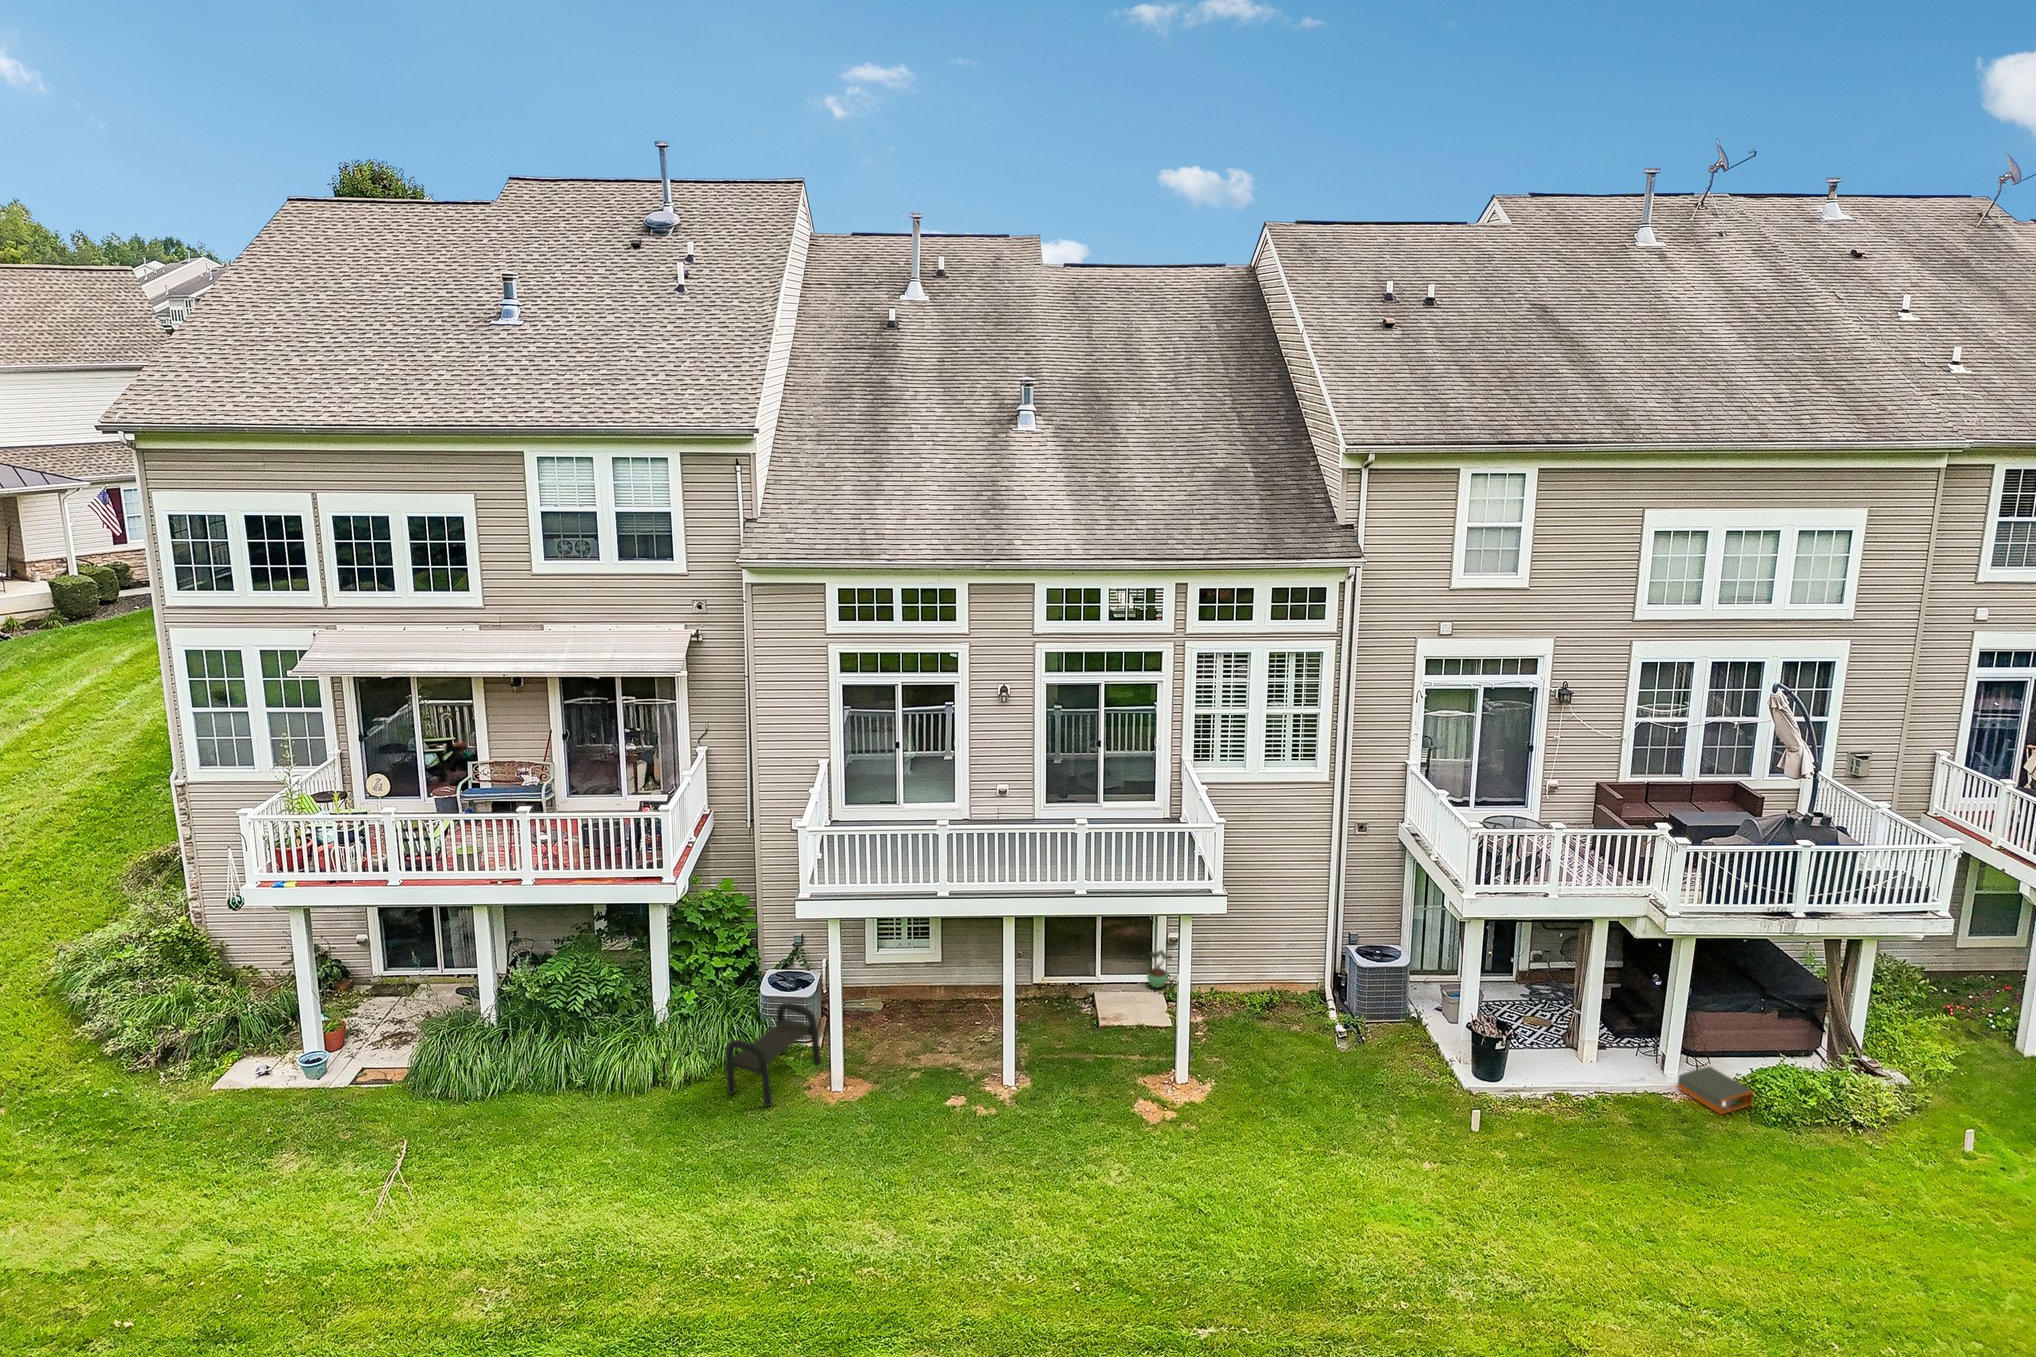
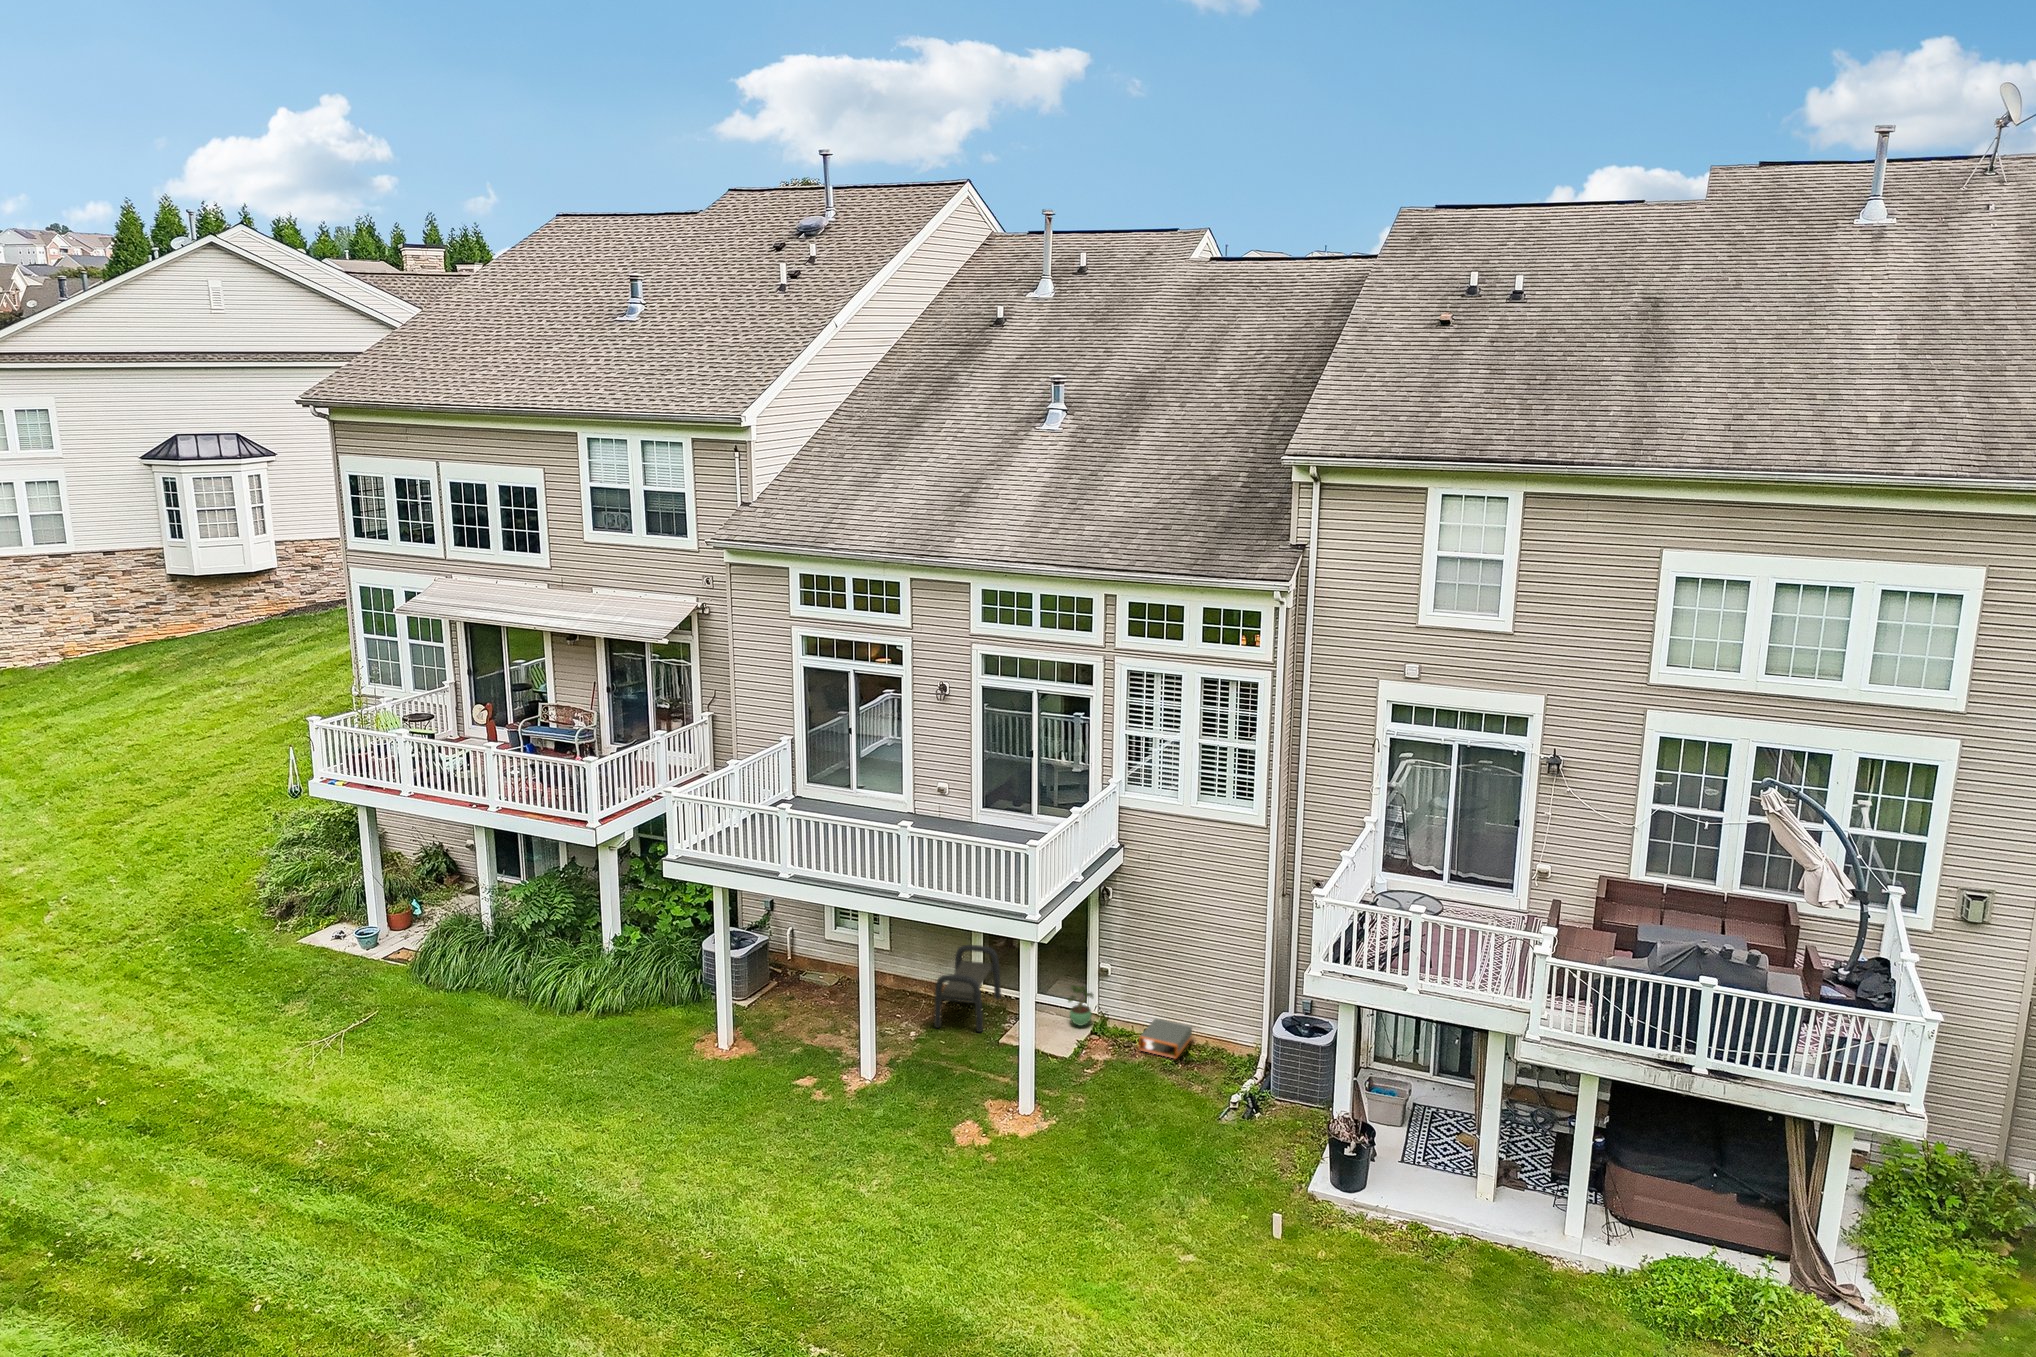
bench: present [726,1003,821,1107] -> present [934,945,1001,1032]
storage box: present [1677,1067,1754,1114] -> present [1139,1019,1192,1059]

